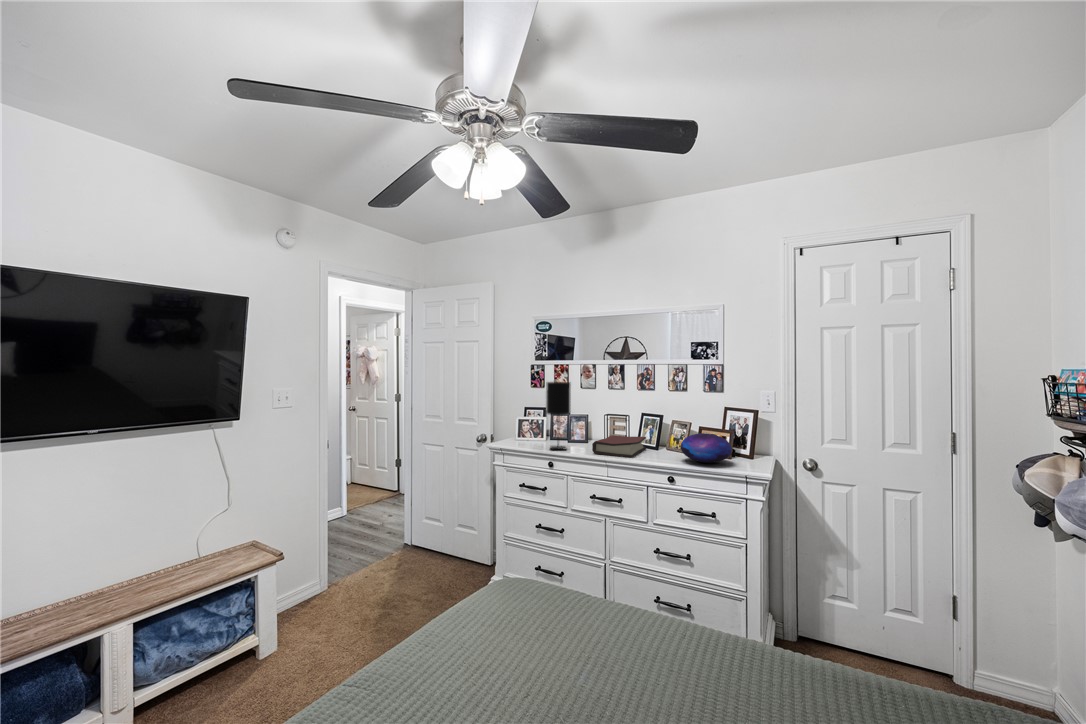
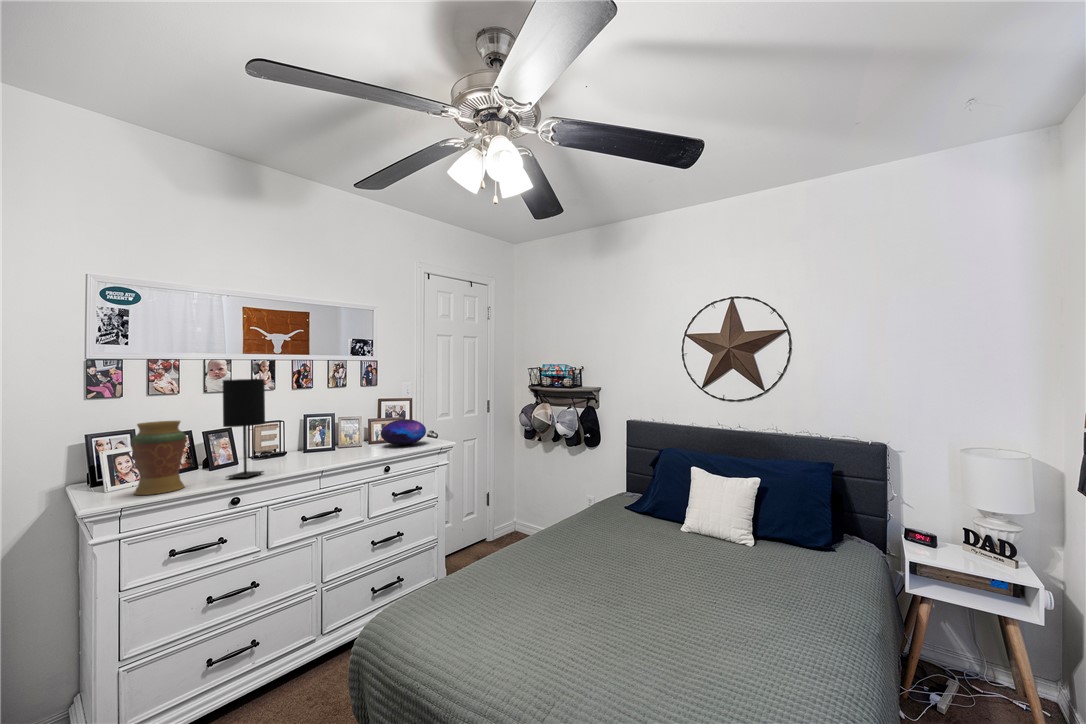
decorative vase: none [513,404,538,446] -> present [130,421,187,495]
hardback book: present [592,435,646,458] -> none [276,439,354,465]

